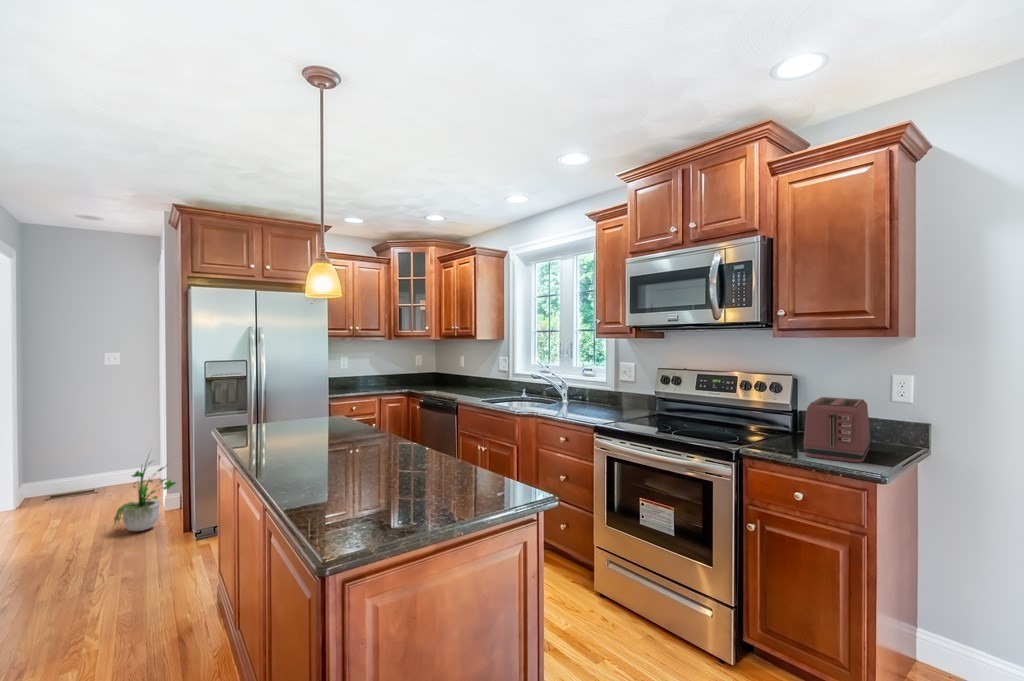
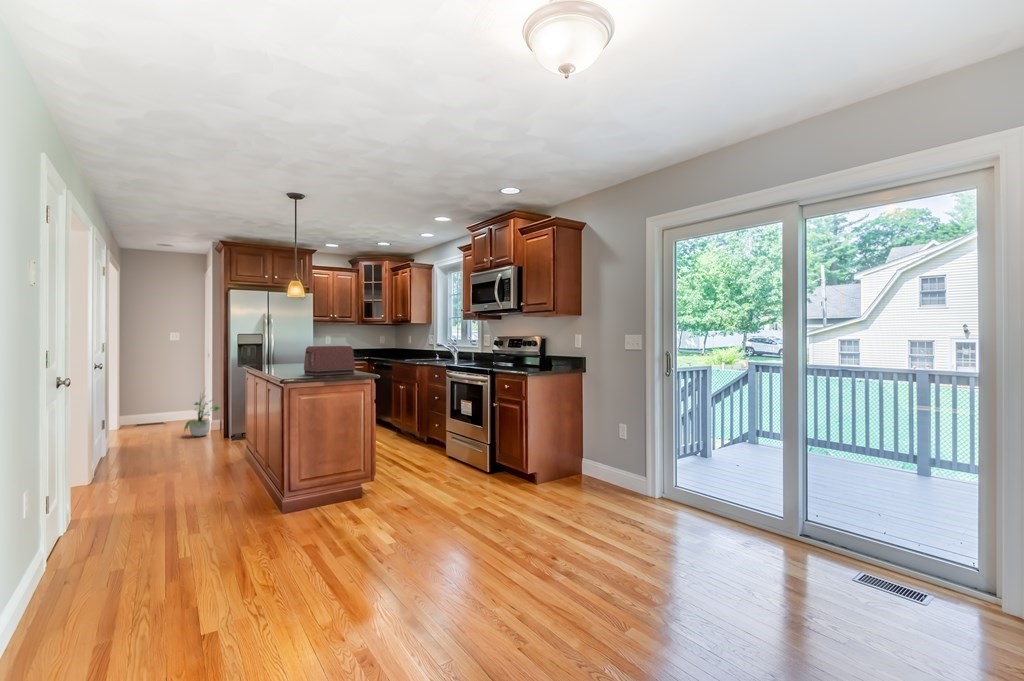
toaster: present [804,397,870,463] -> present [304,346,355,376]

